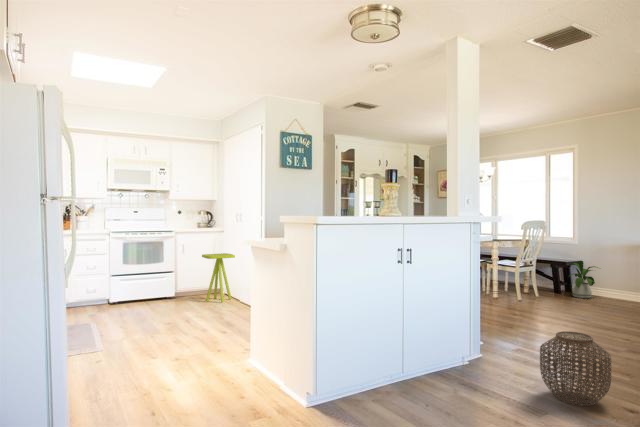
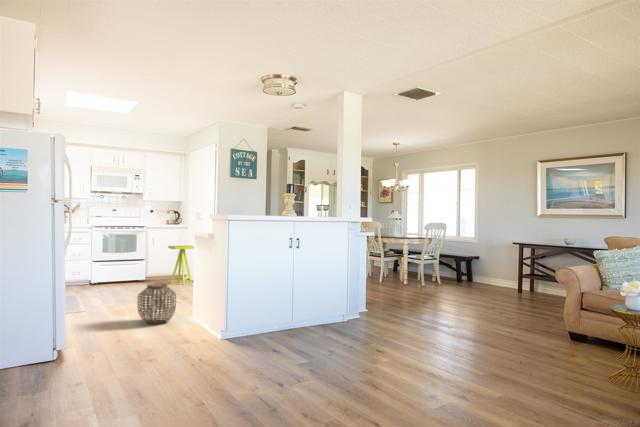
house plant: present [569,261,598,298] -> none [464,255,488,286]
woven basket: present [540,331,611,406] -> present [138,284,176,324]

